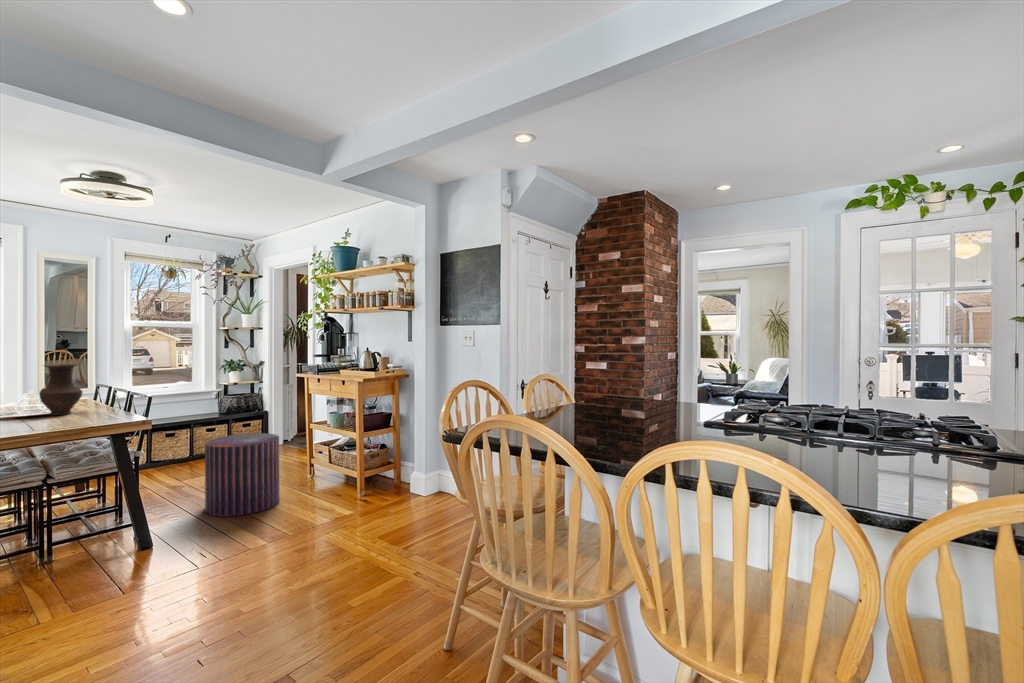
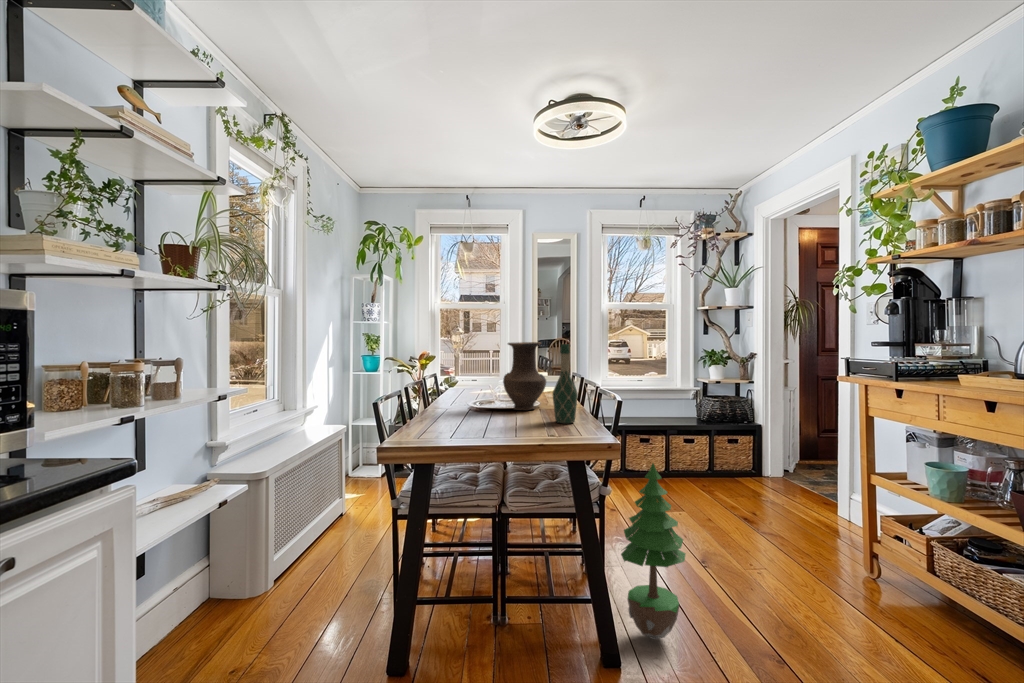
wine bottle: none [93,366,114,418] -> present [553,344,578,423]
potted tree: none [148,432,192,533] -> present [621,463,686,639]
pouf: present [205,433,279,517] -> none [701,471,837,645]

